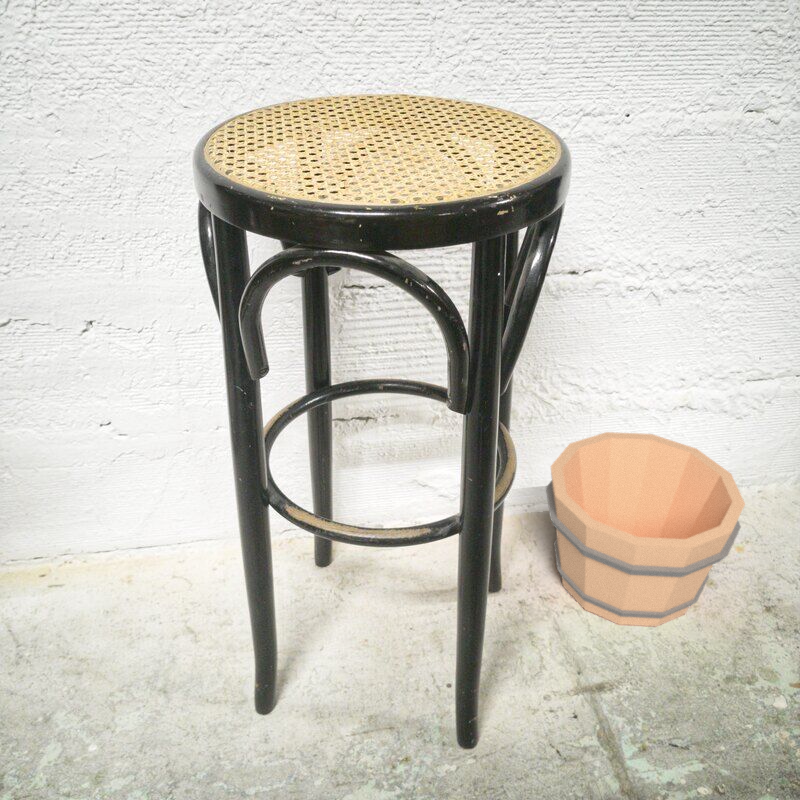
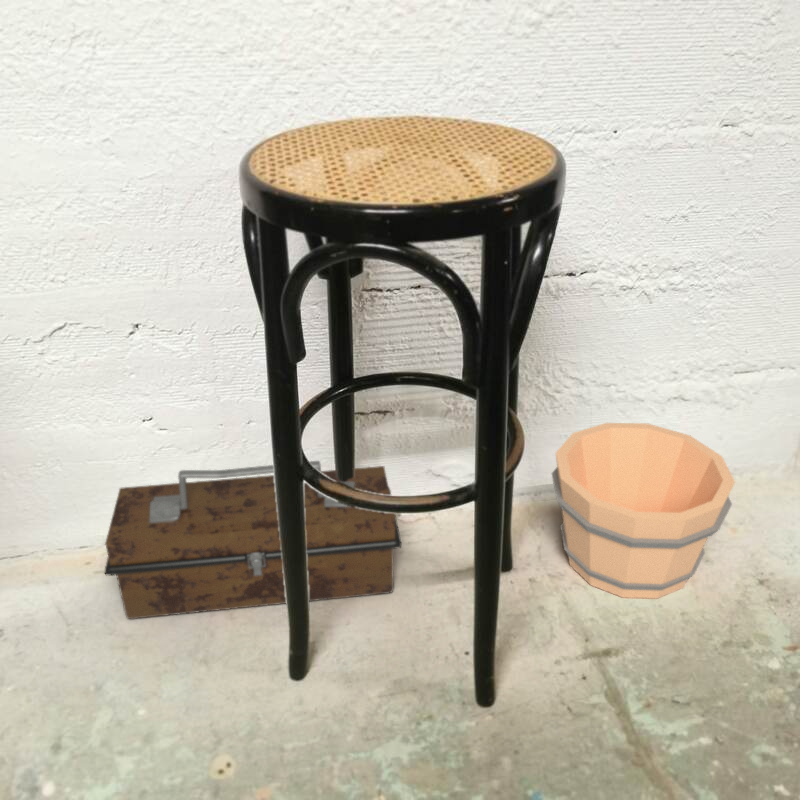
toolbox: none [54,473,380,640] -> present [105,461,401,619]

